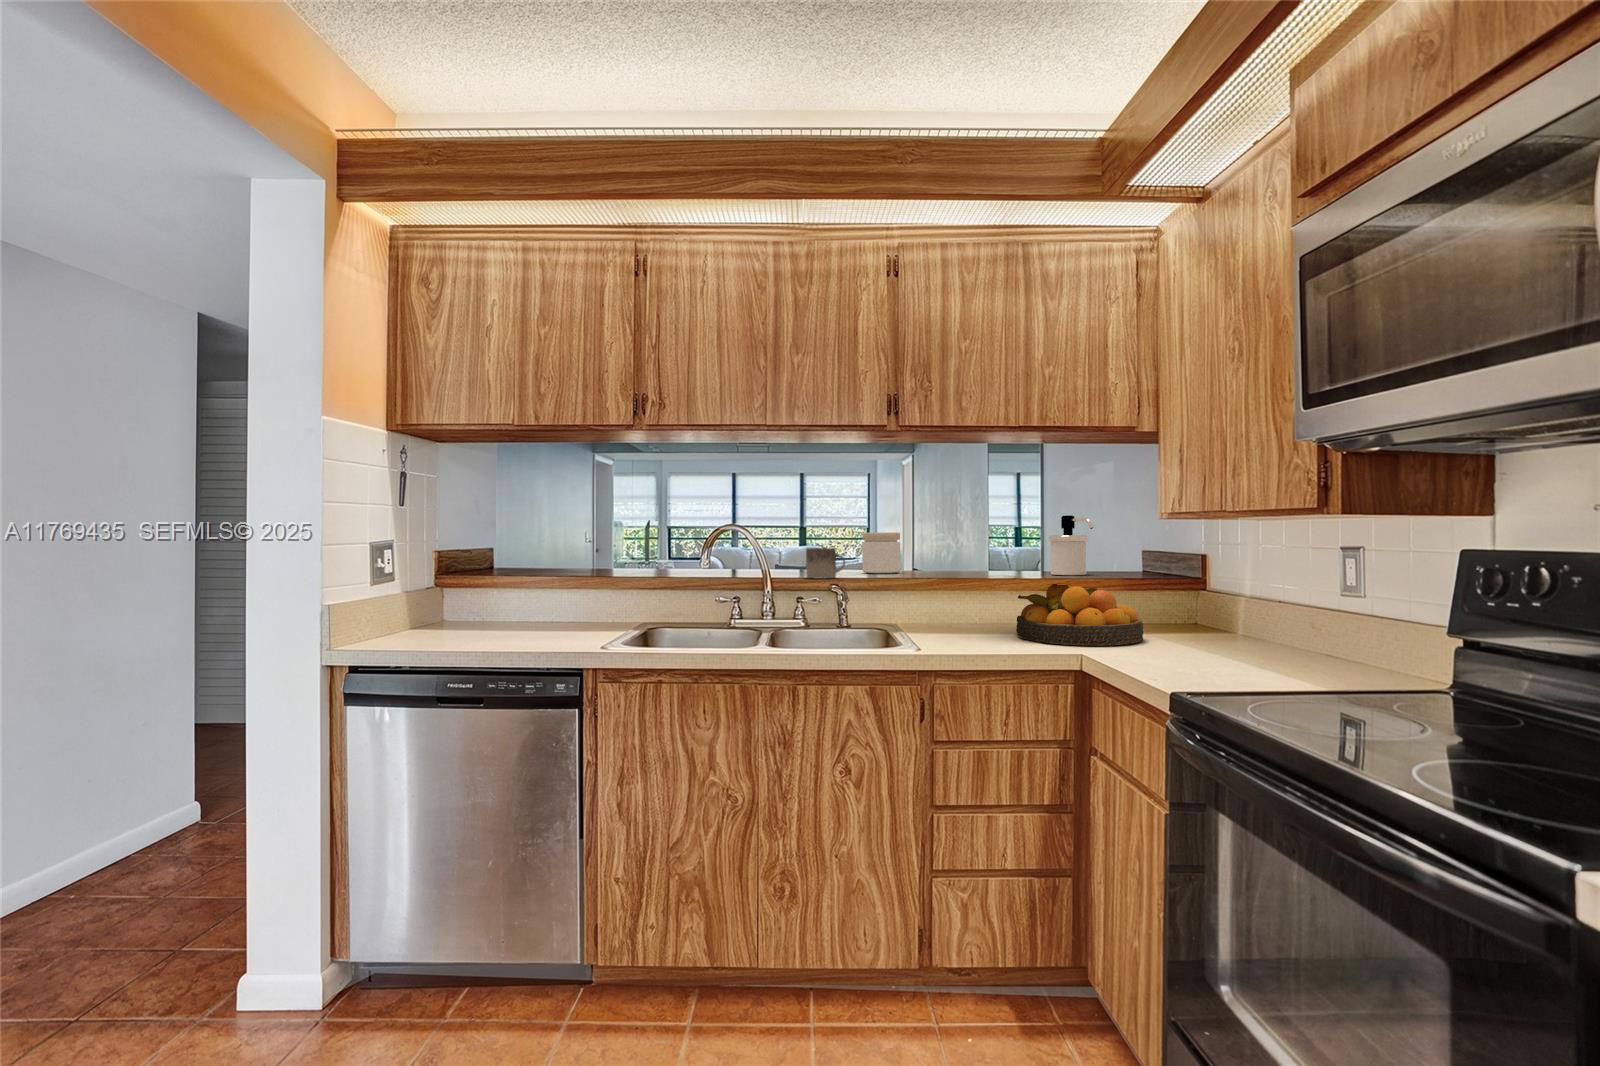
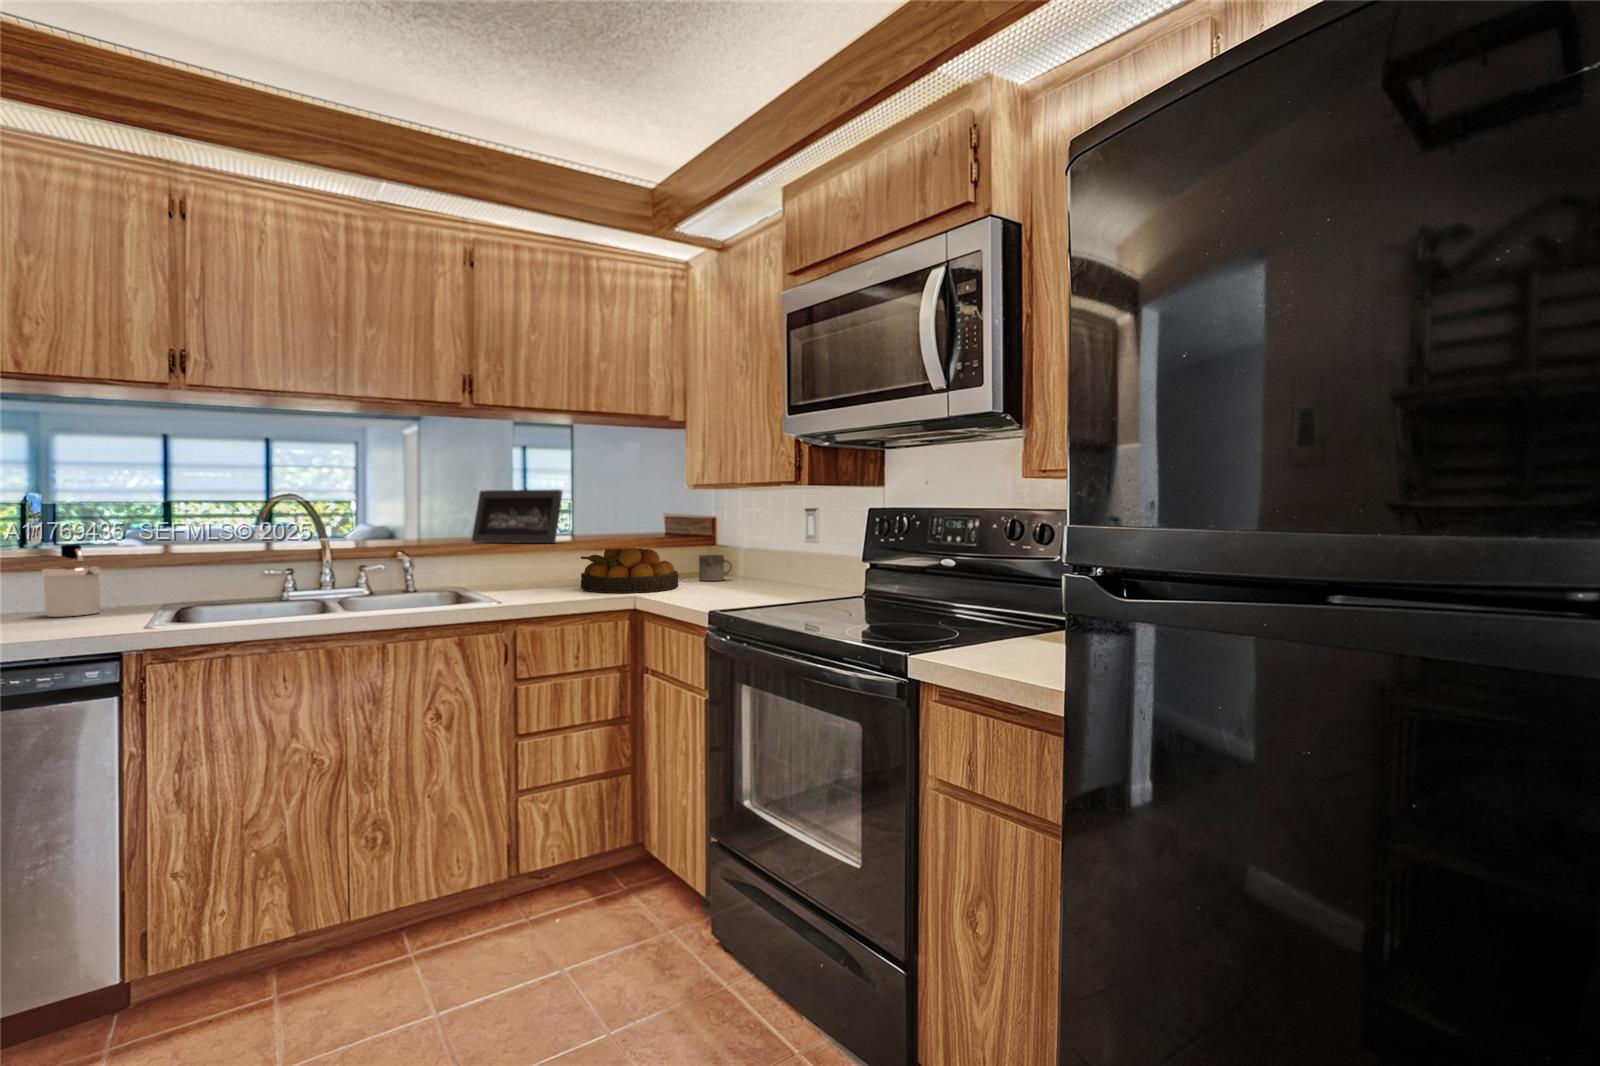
soap dispenser: present [1049,515,1093,575] -> present [42,544,100,617]
picture frame: none [905,516,1000,579] -> present [472,490,563,543]
jar: present [862,532,901,573] -> none [423,504,463,542]
mug: present [806,548,845,579] -> present [699,555,732,581]

